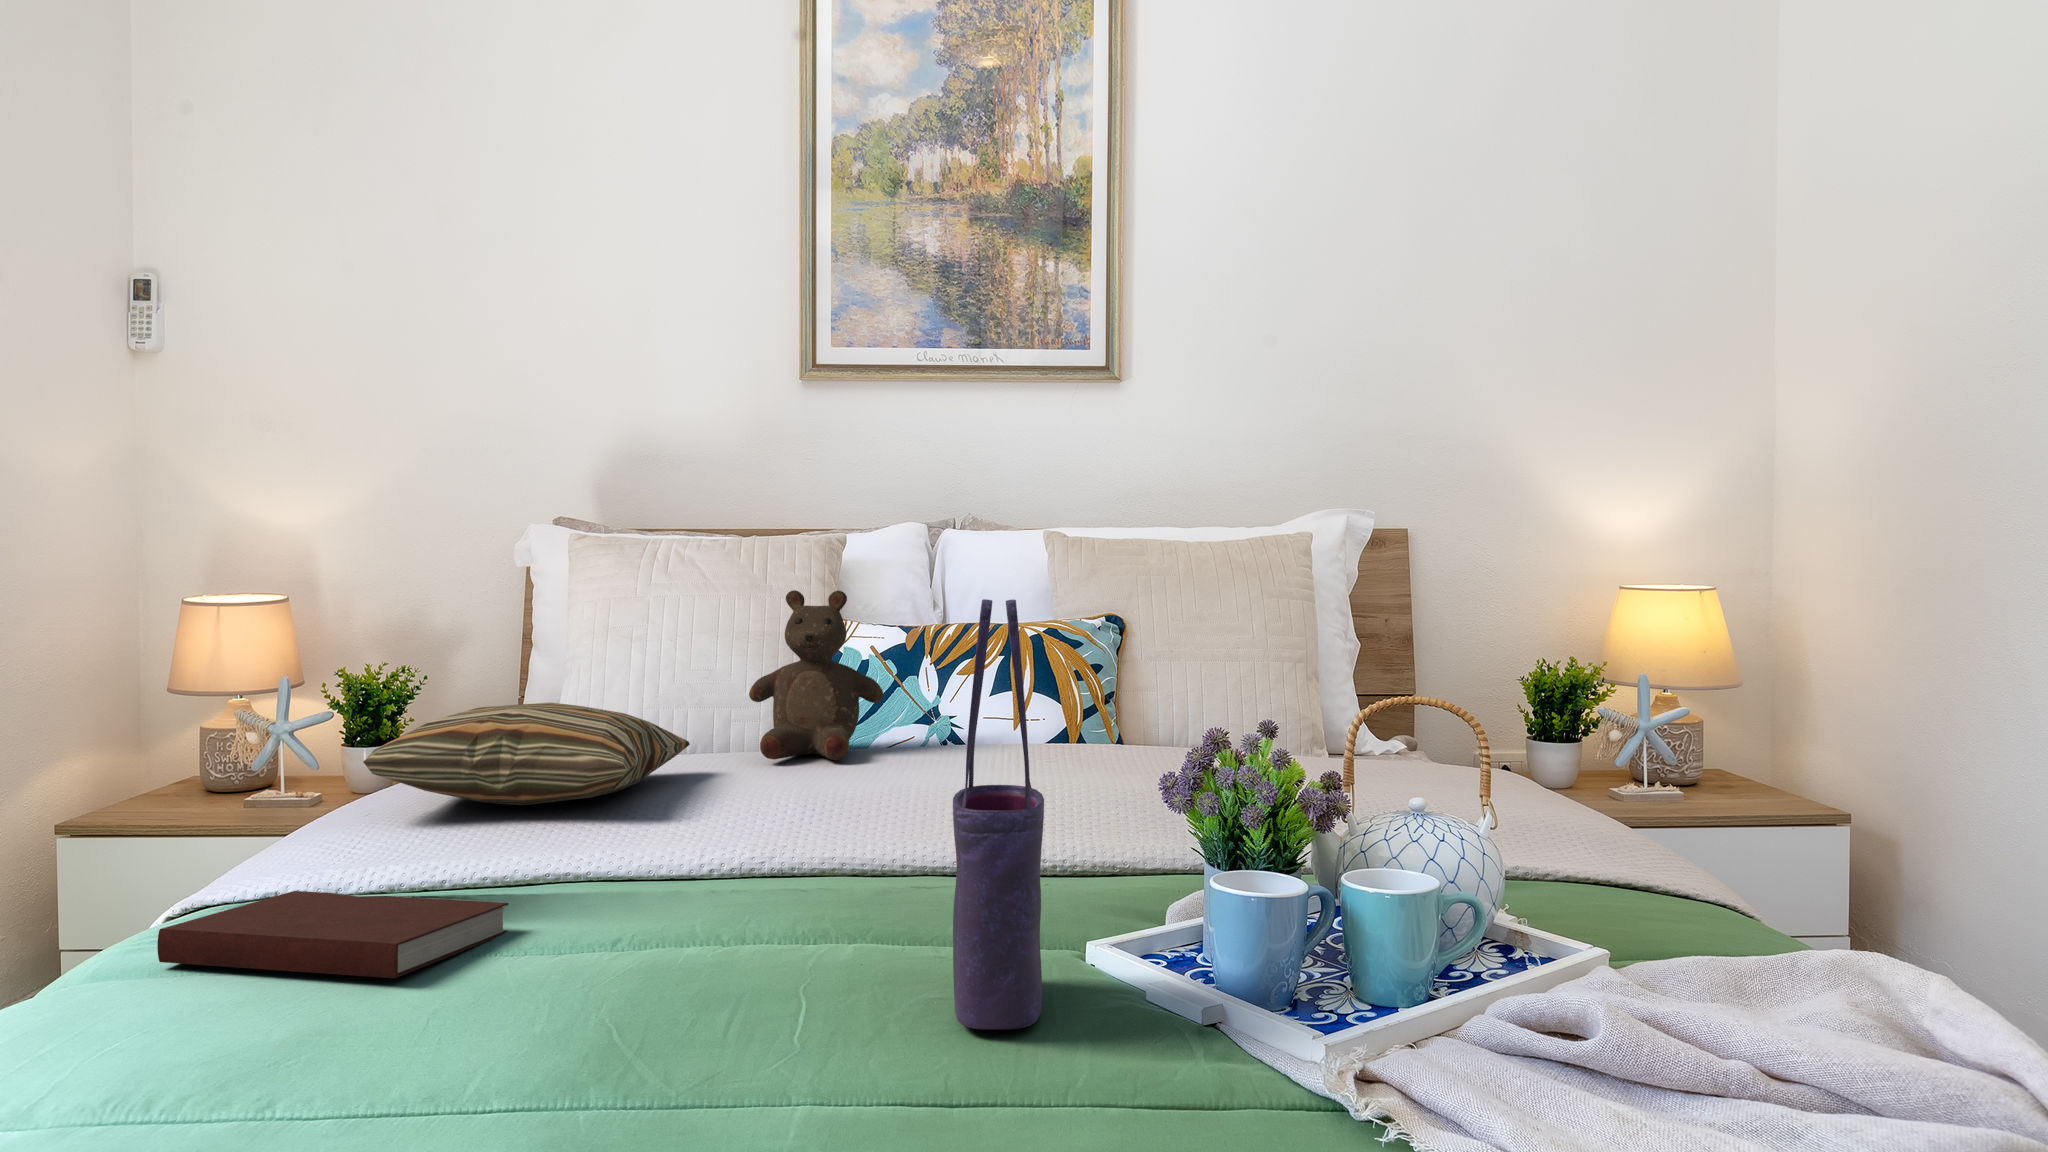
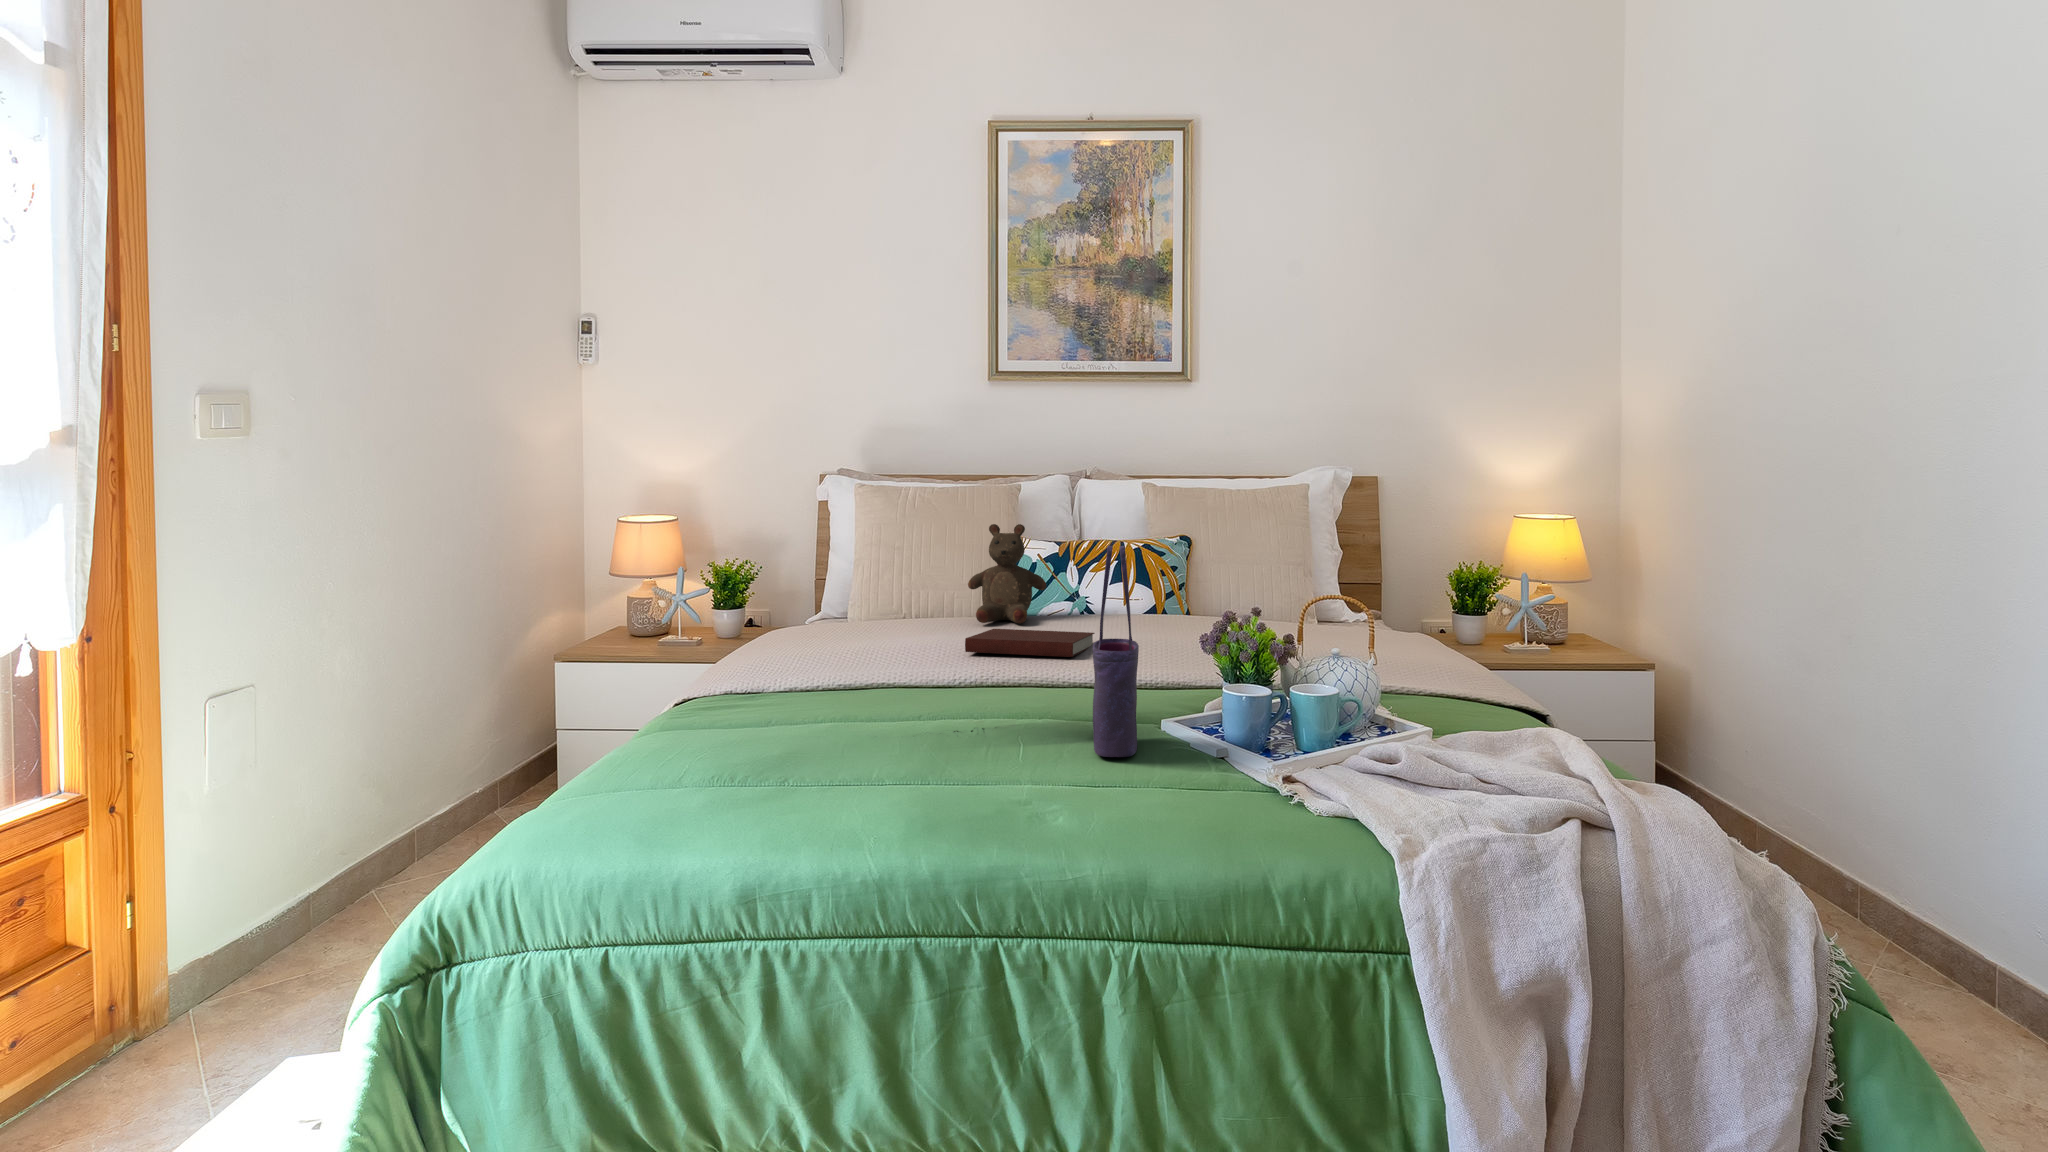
pillow: present [363,703,690,805] -> none [767,590,937,648]
notebook: present [157,891,509,978] -> present [965,629,1095,657]

